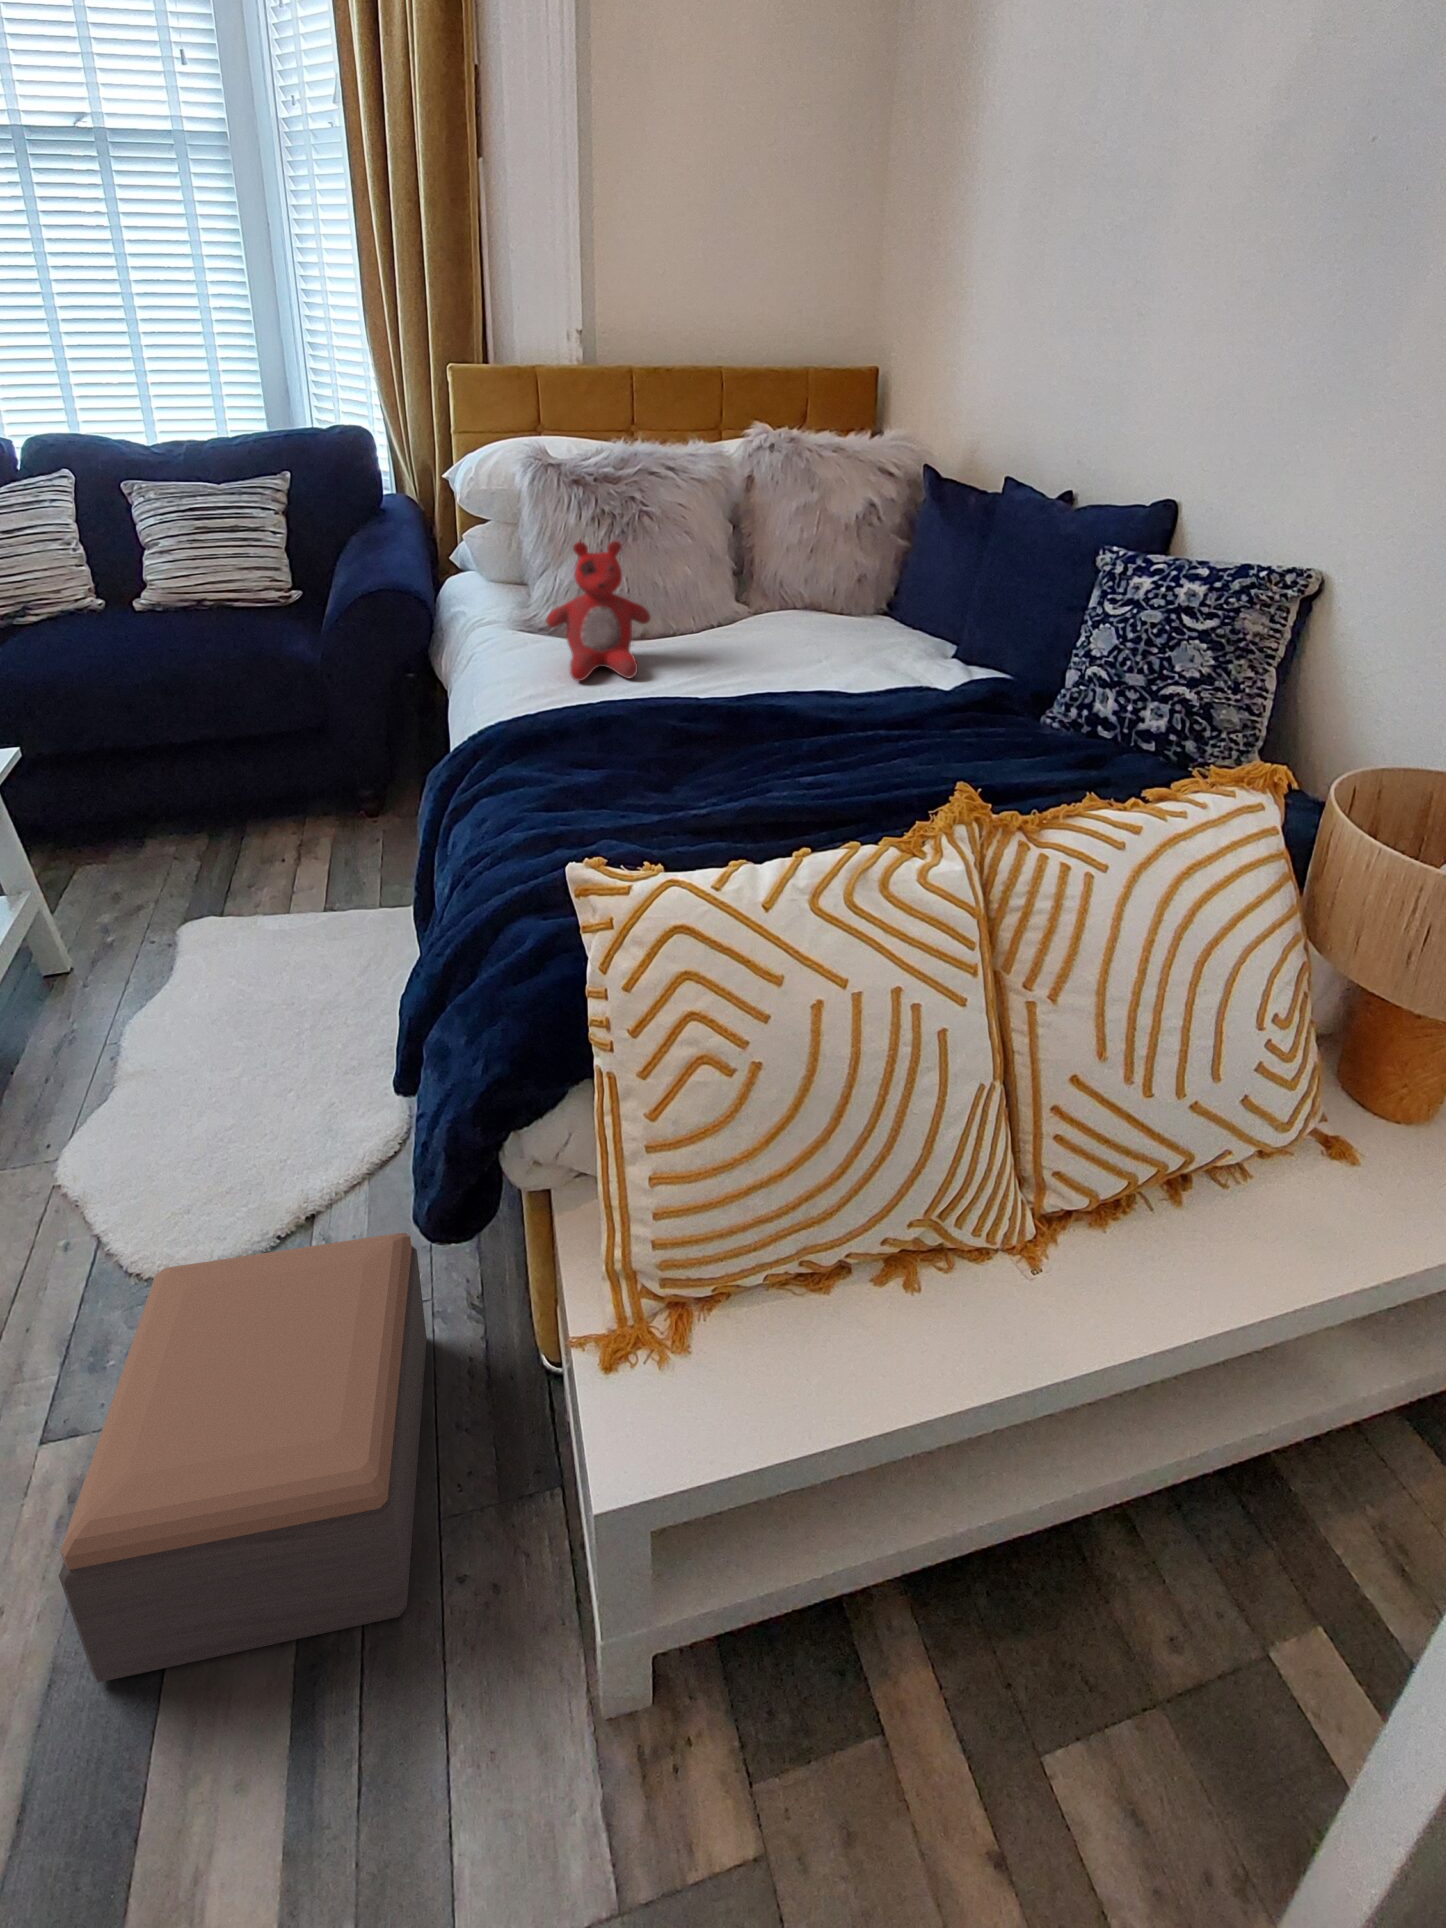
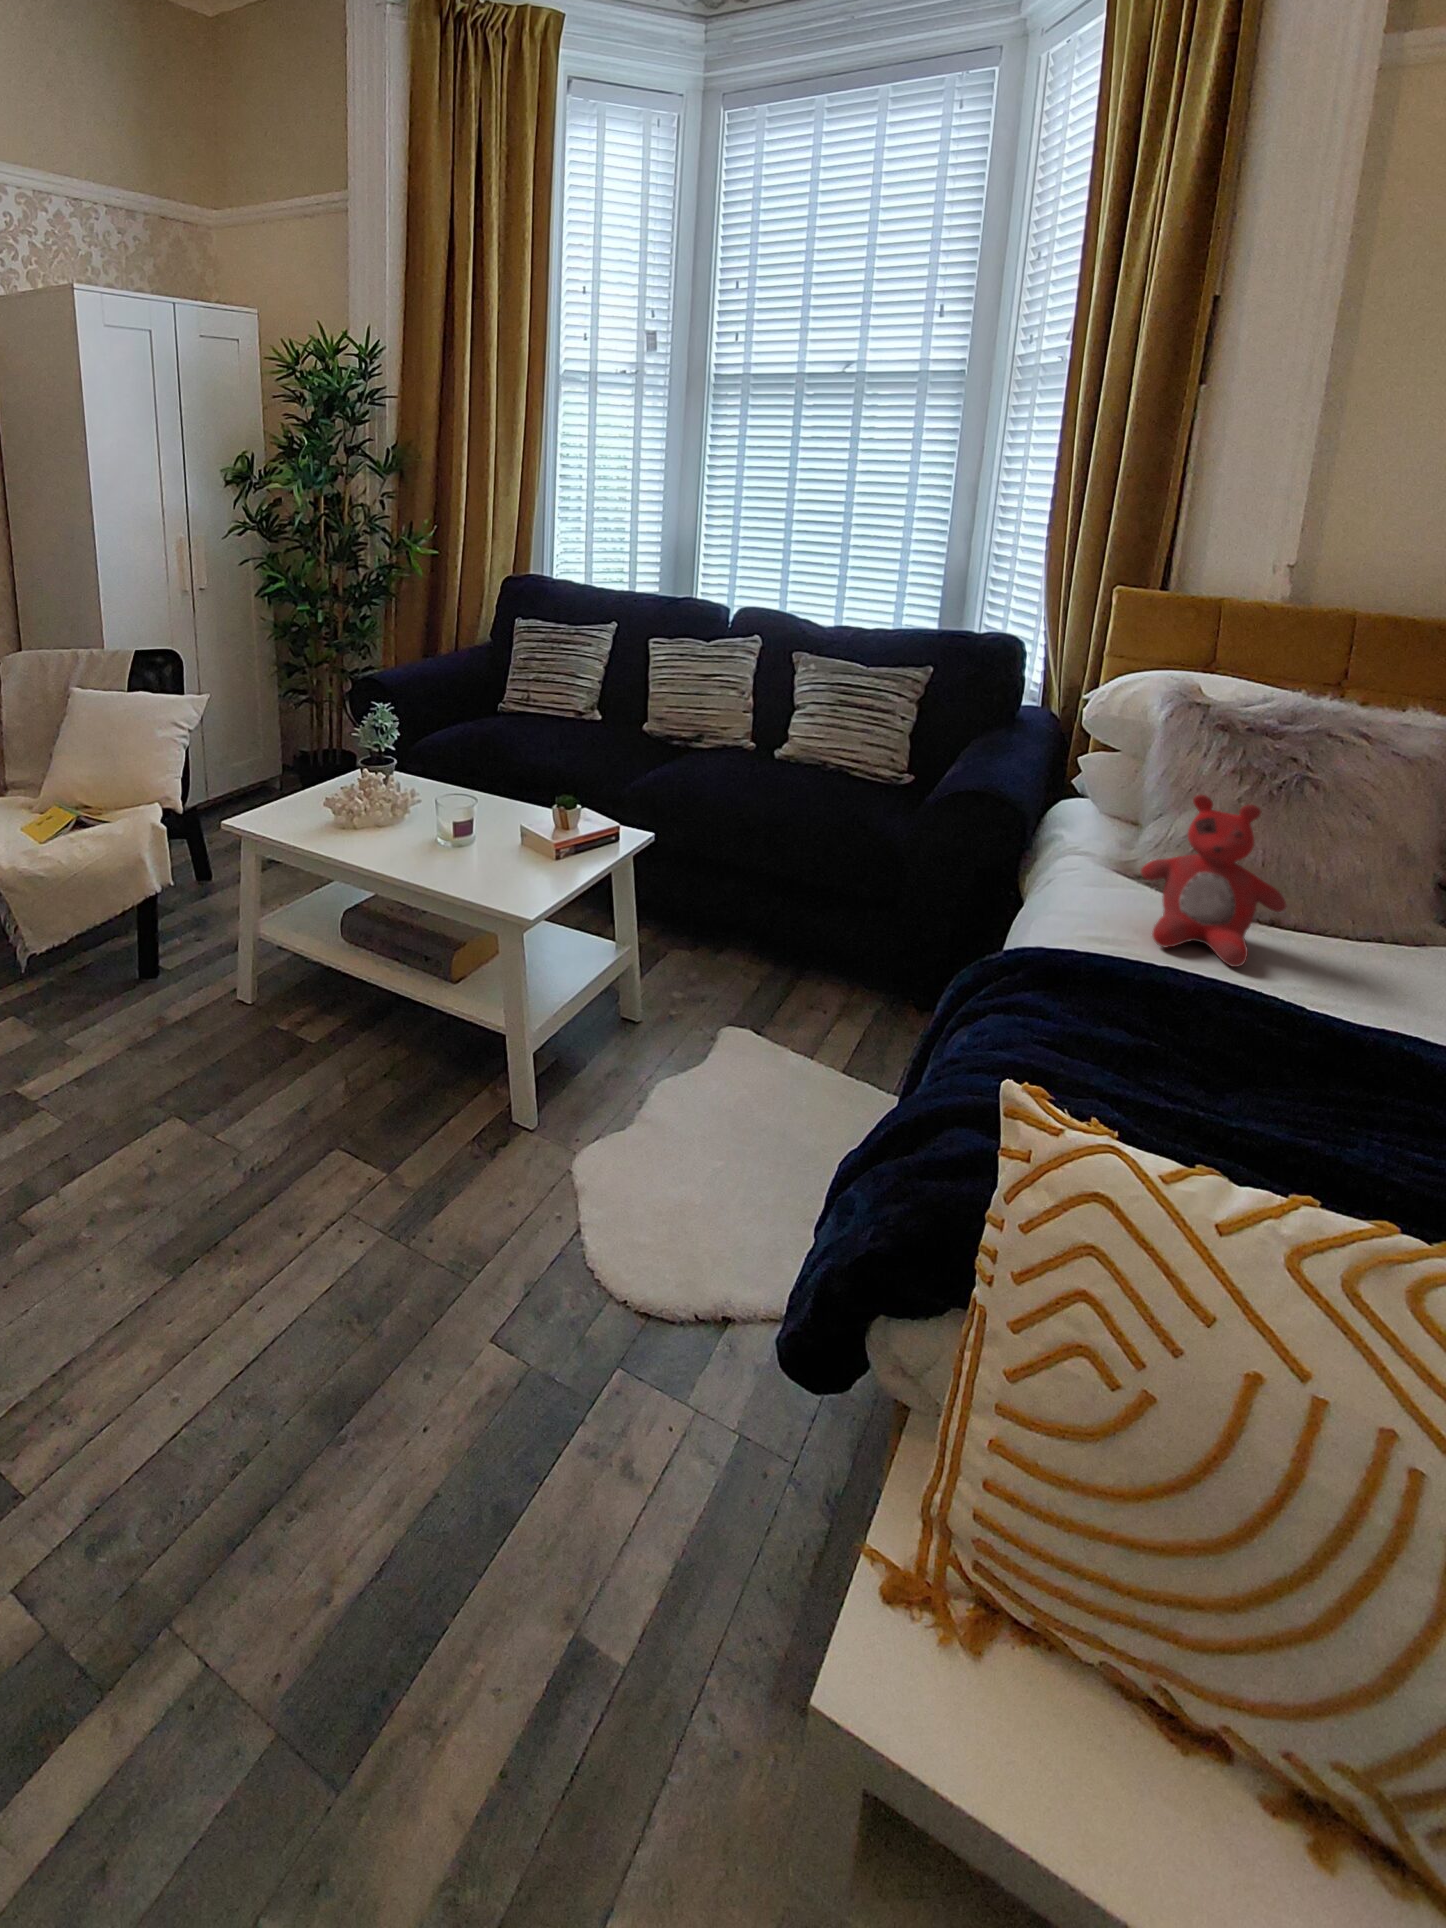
footstool: present [59,1233,427,1683] -> none [468,1261,789,1693]

